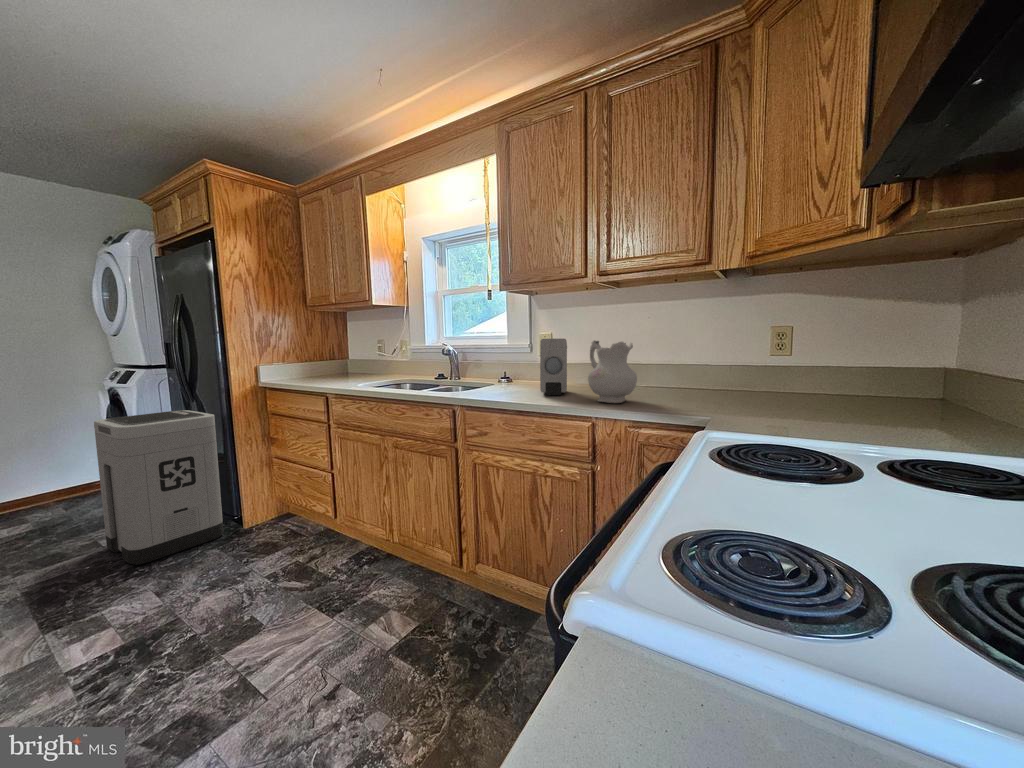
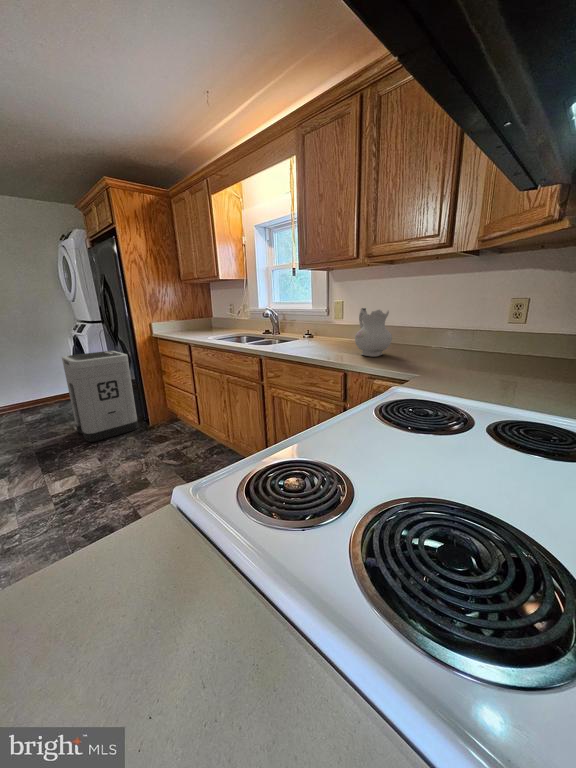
soap dispenser: present [540,338,567,395] -> none [324,306,348,349]

